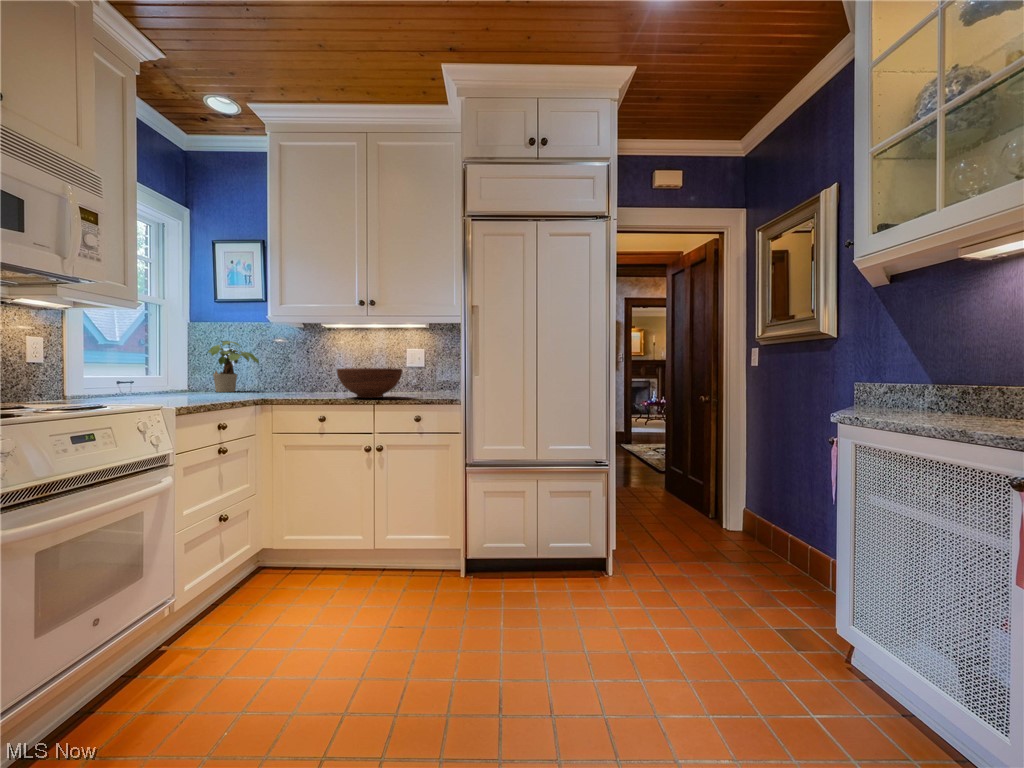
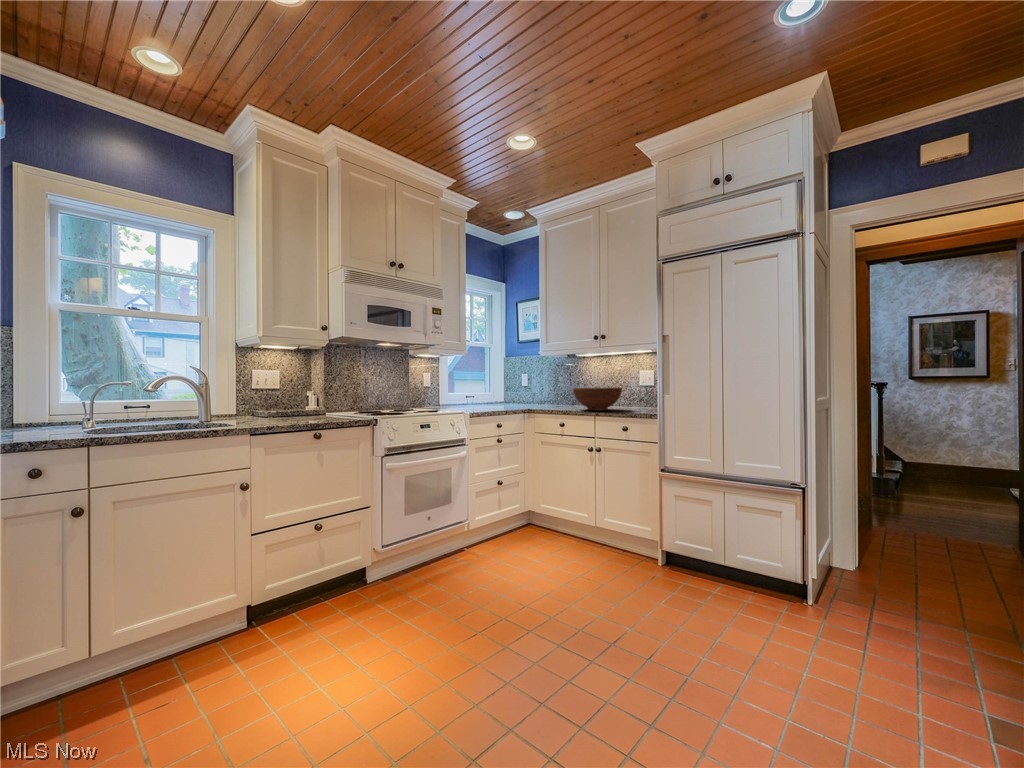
potted plant: present [208,341,259,392] -> none [513,368,541,403]

